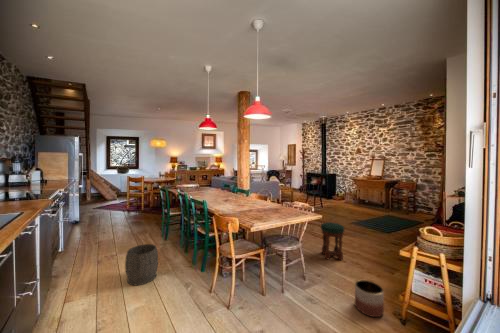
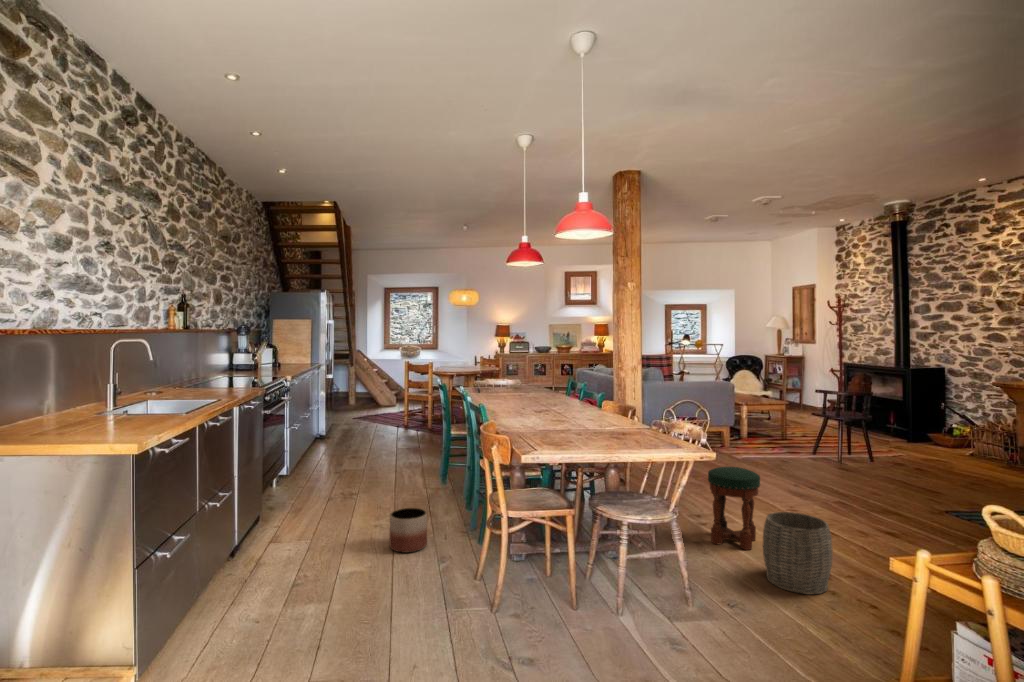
woven basket: present [125,244,158,285] -> present [763,512,833,594]
planter: present [355,280,384,317] -> present [390,508,427,553]

